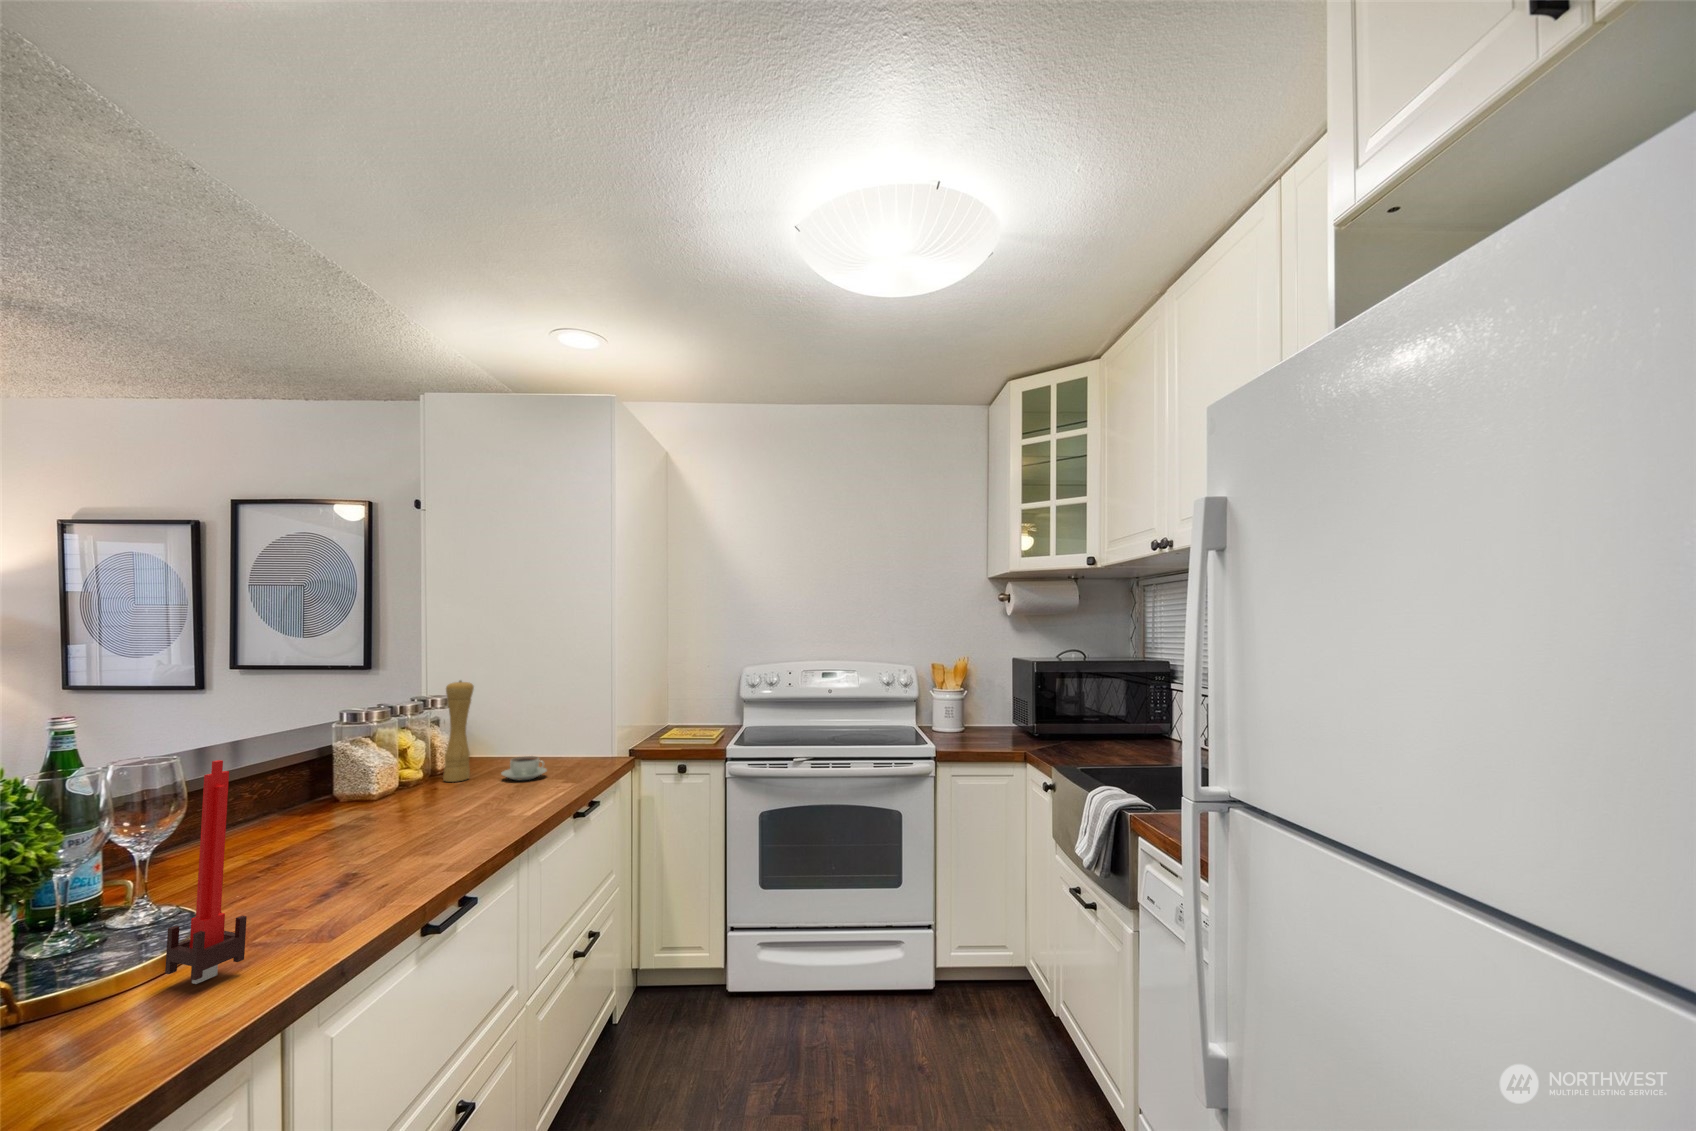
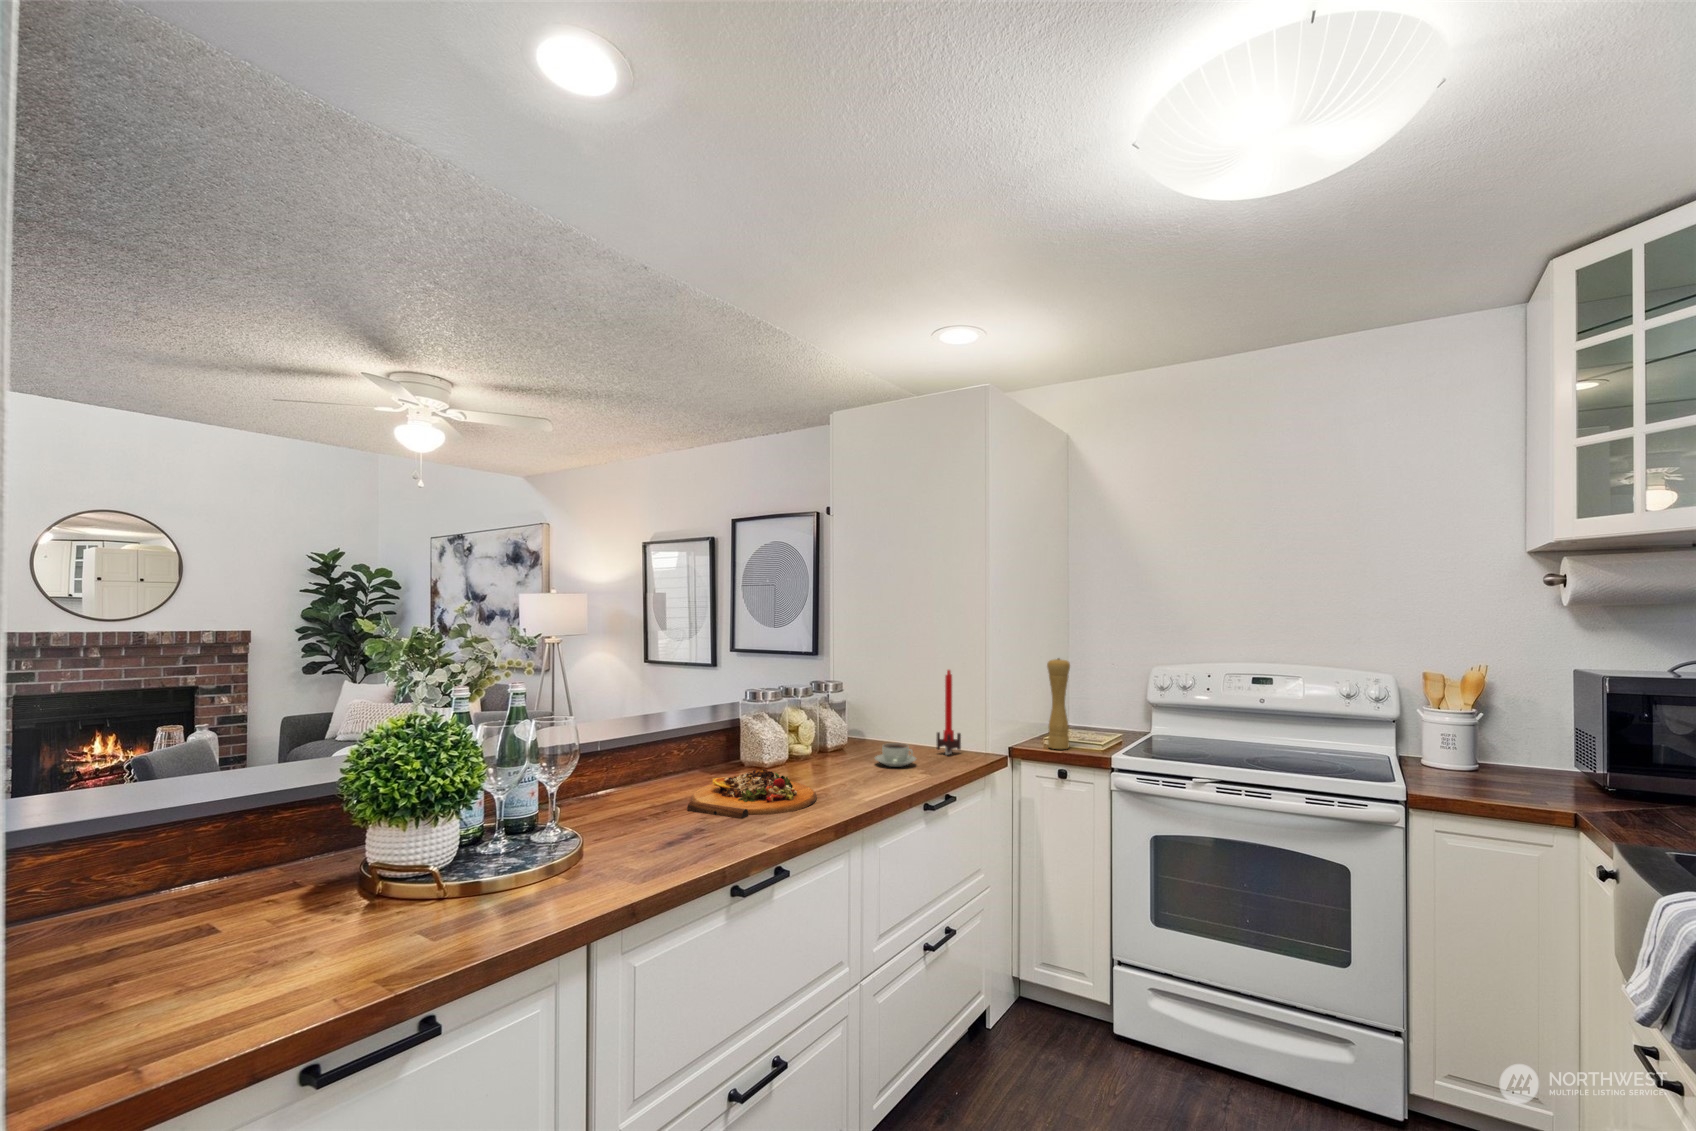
pepper mill: present [443,681,474,782] -> present [1047,658,1070,749]
candle: present [165,760,247,984] -> present [937,670,961,755]
cutting board: none [286,797,455,860] -> present [687,768,817,819]

